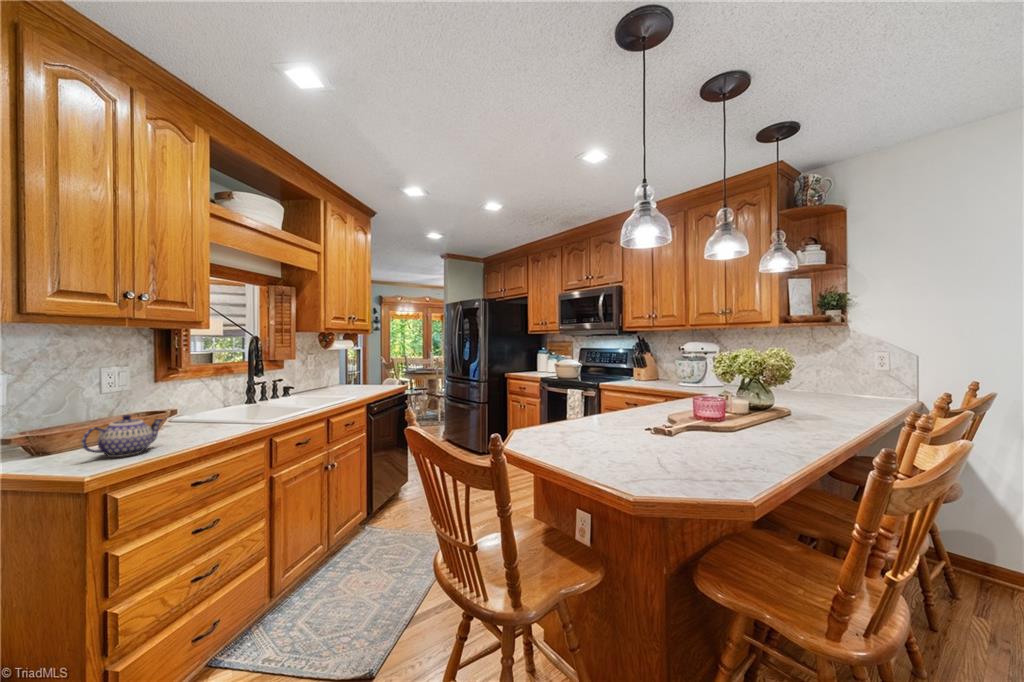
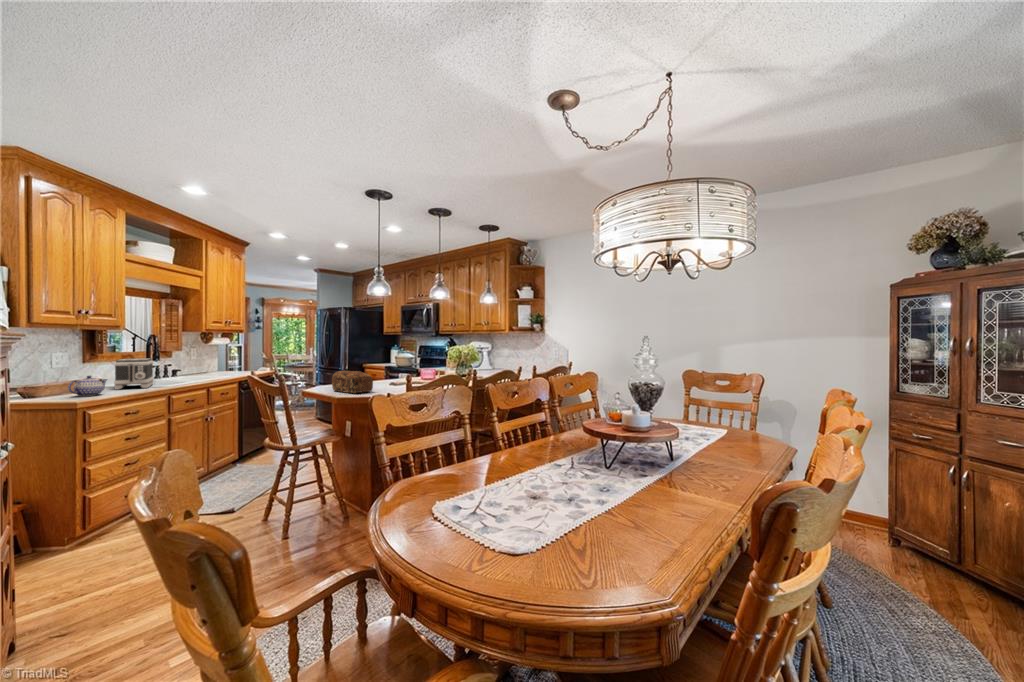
toaster: none [185,374,252,431] -> present [114,358,153,389]
bread loaf: none [565,407,664,467] -> present [332,371,373,393]

